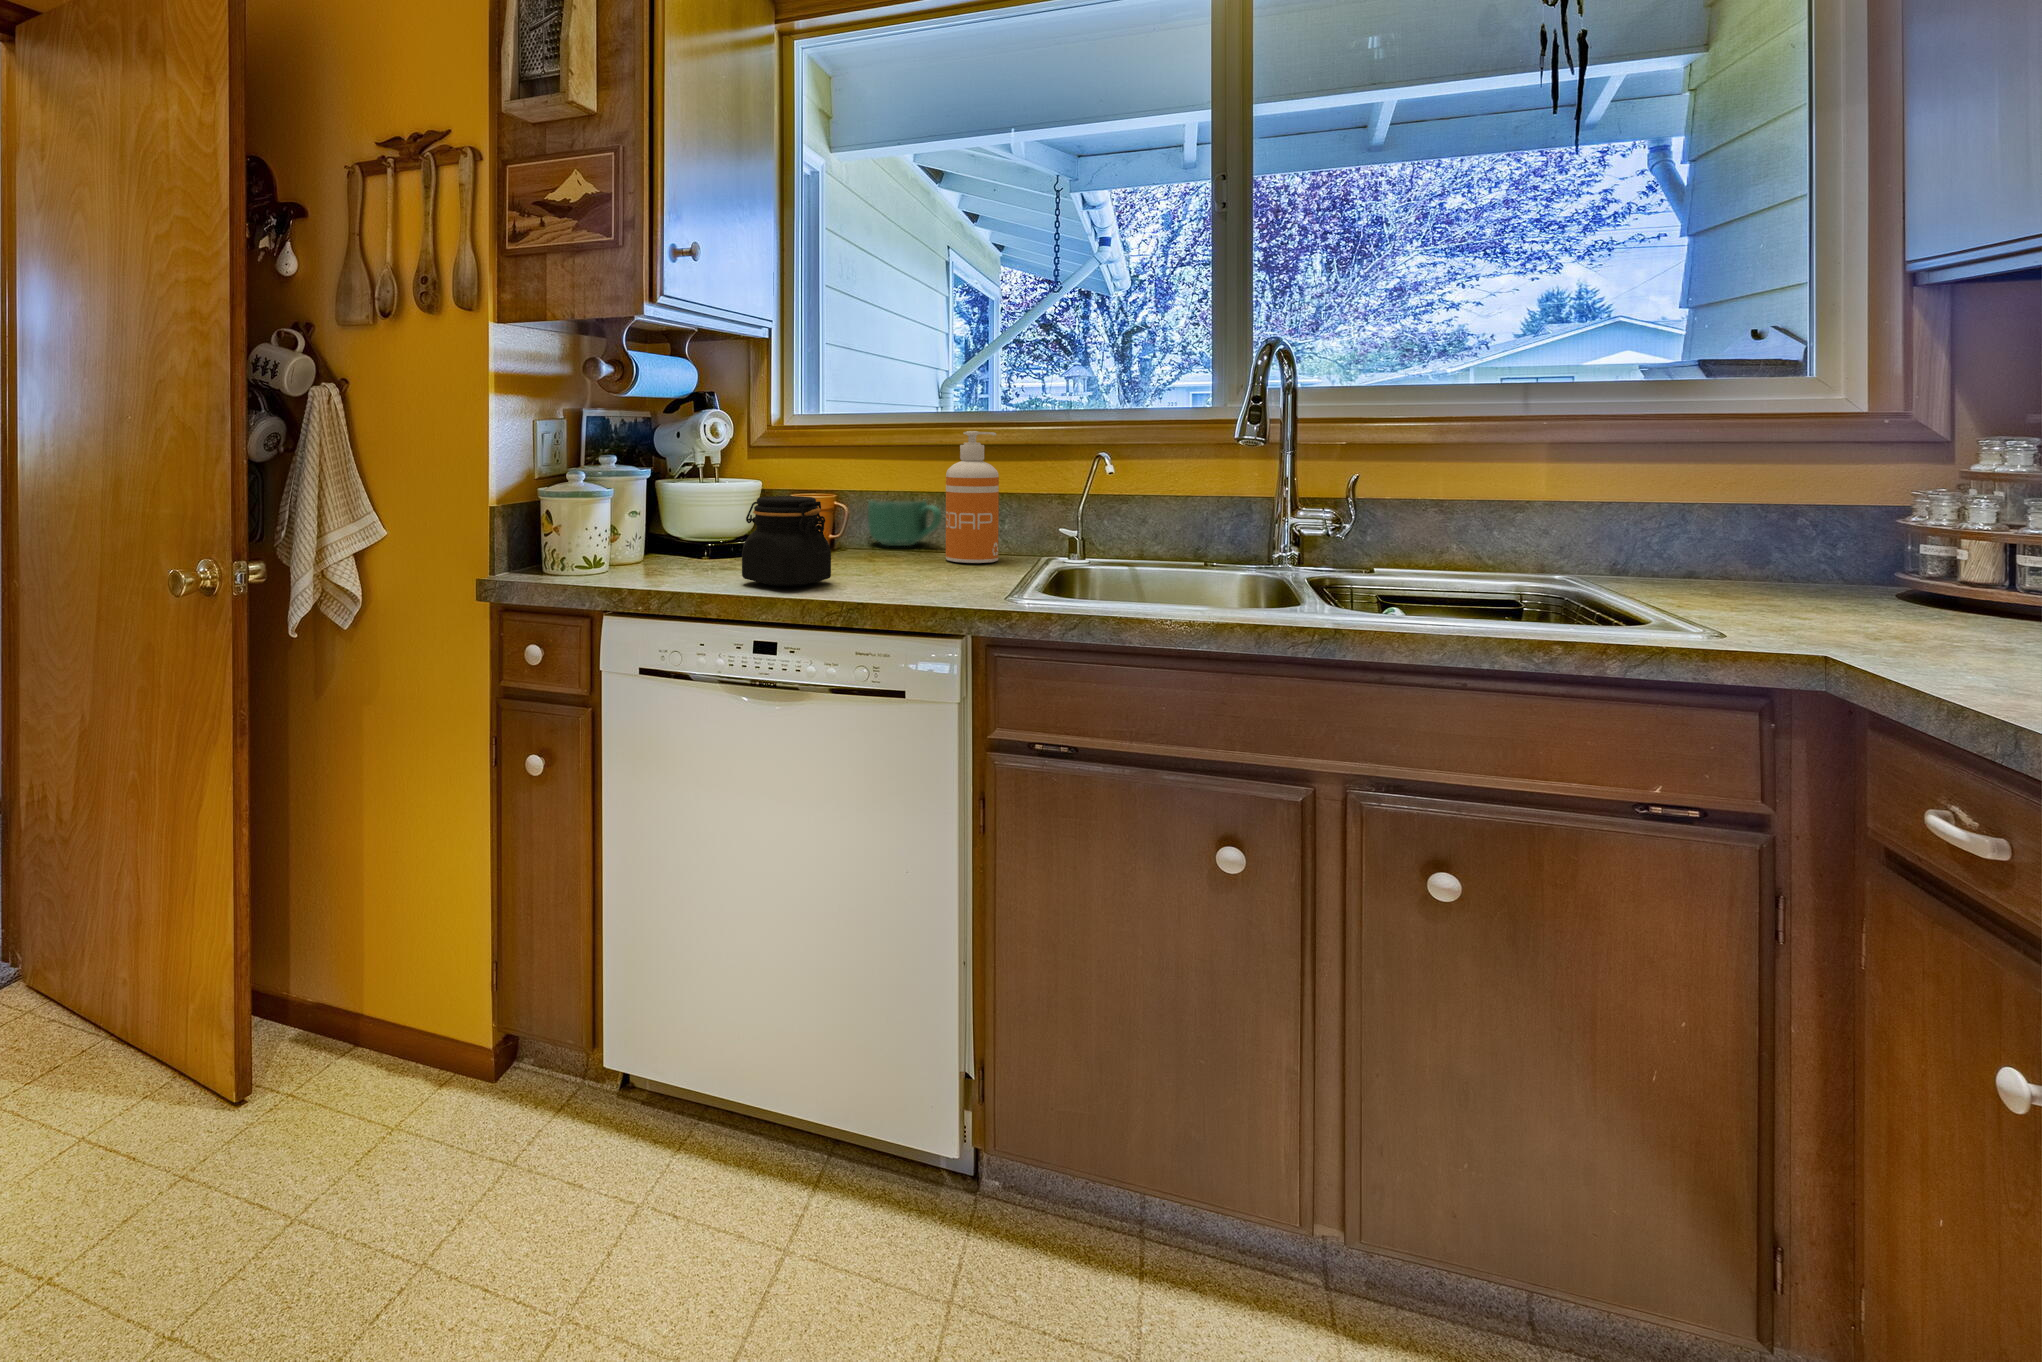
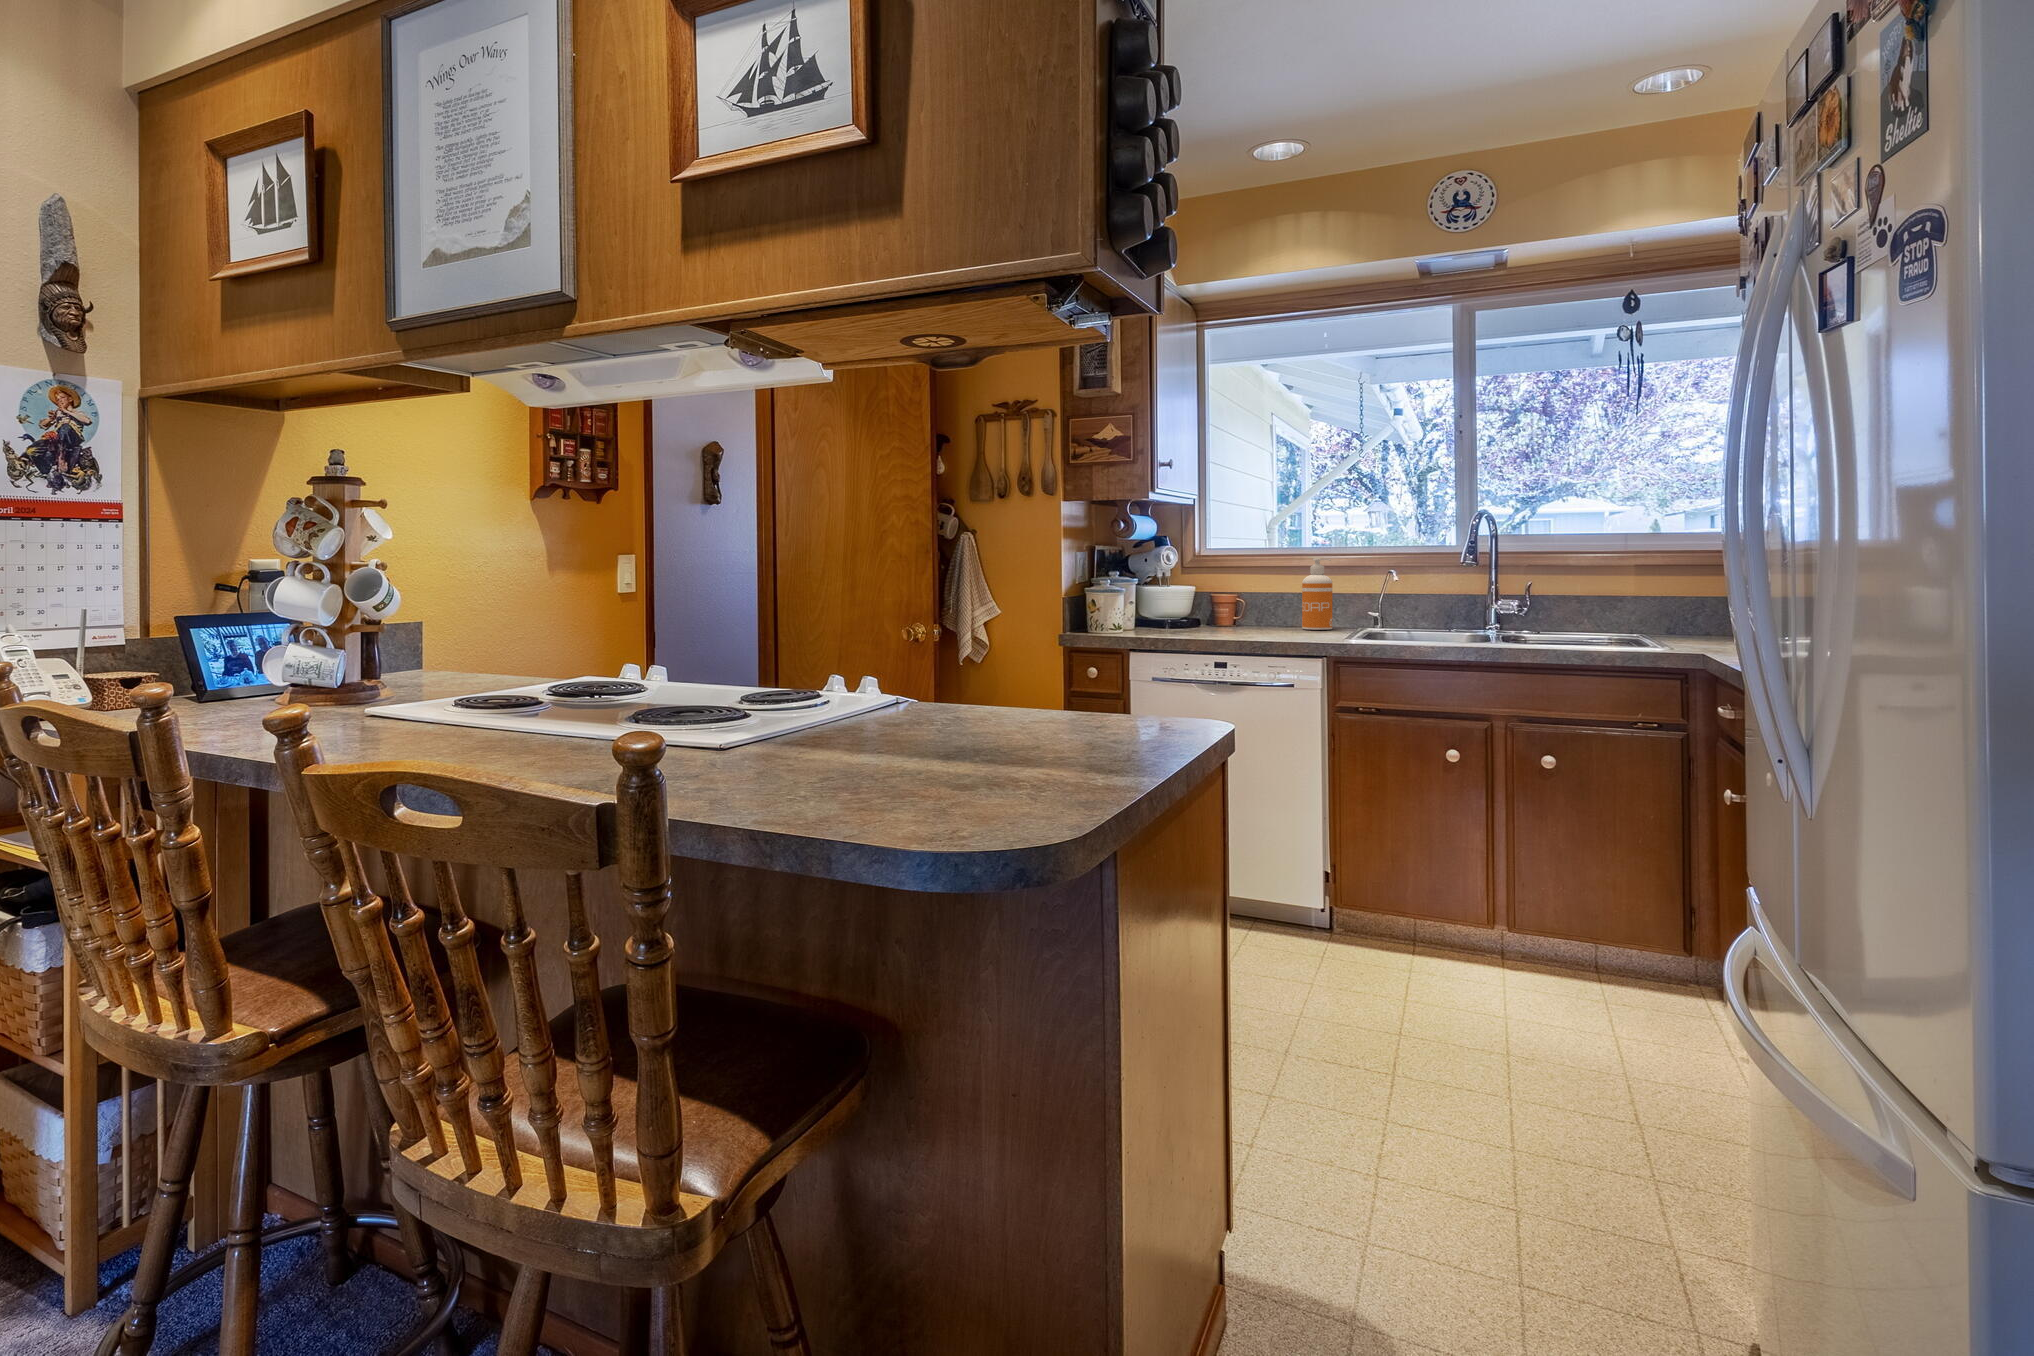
jar: present [742,496,831,586] -> none [1199,592,1247,638]
mug: present [868,501,941,546] -> none [1253,599,1297,624]

